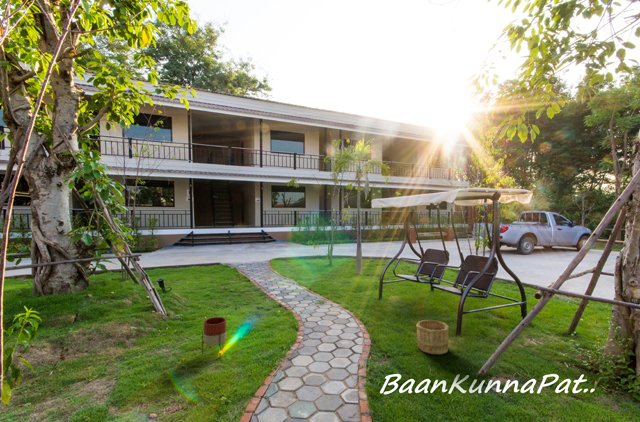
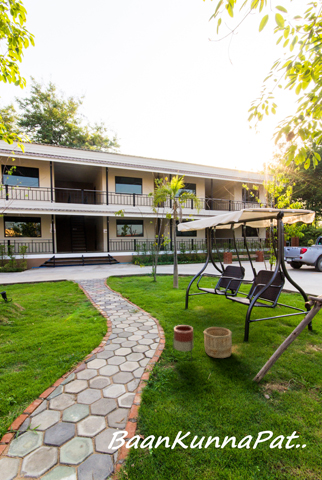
planter: present [202,317,226,356] -> present [173,325,193,352]

